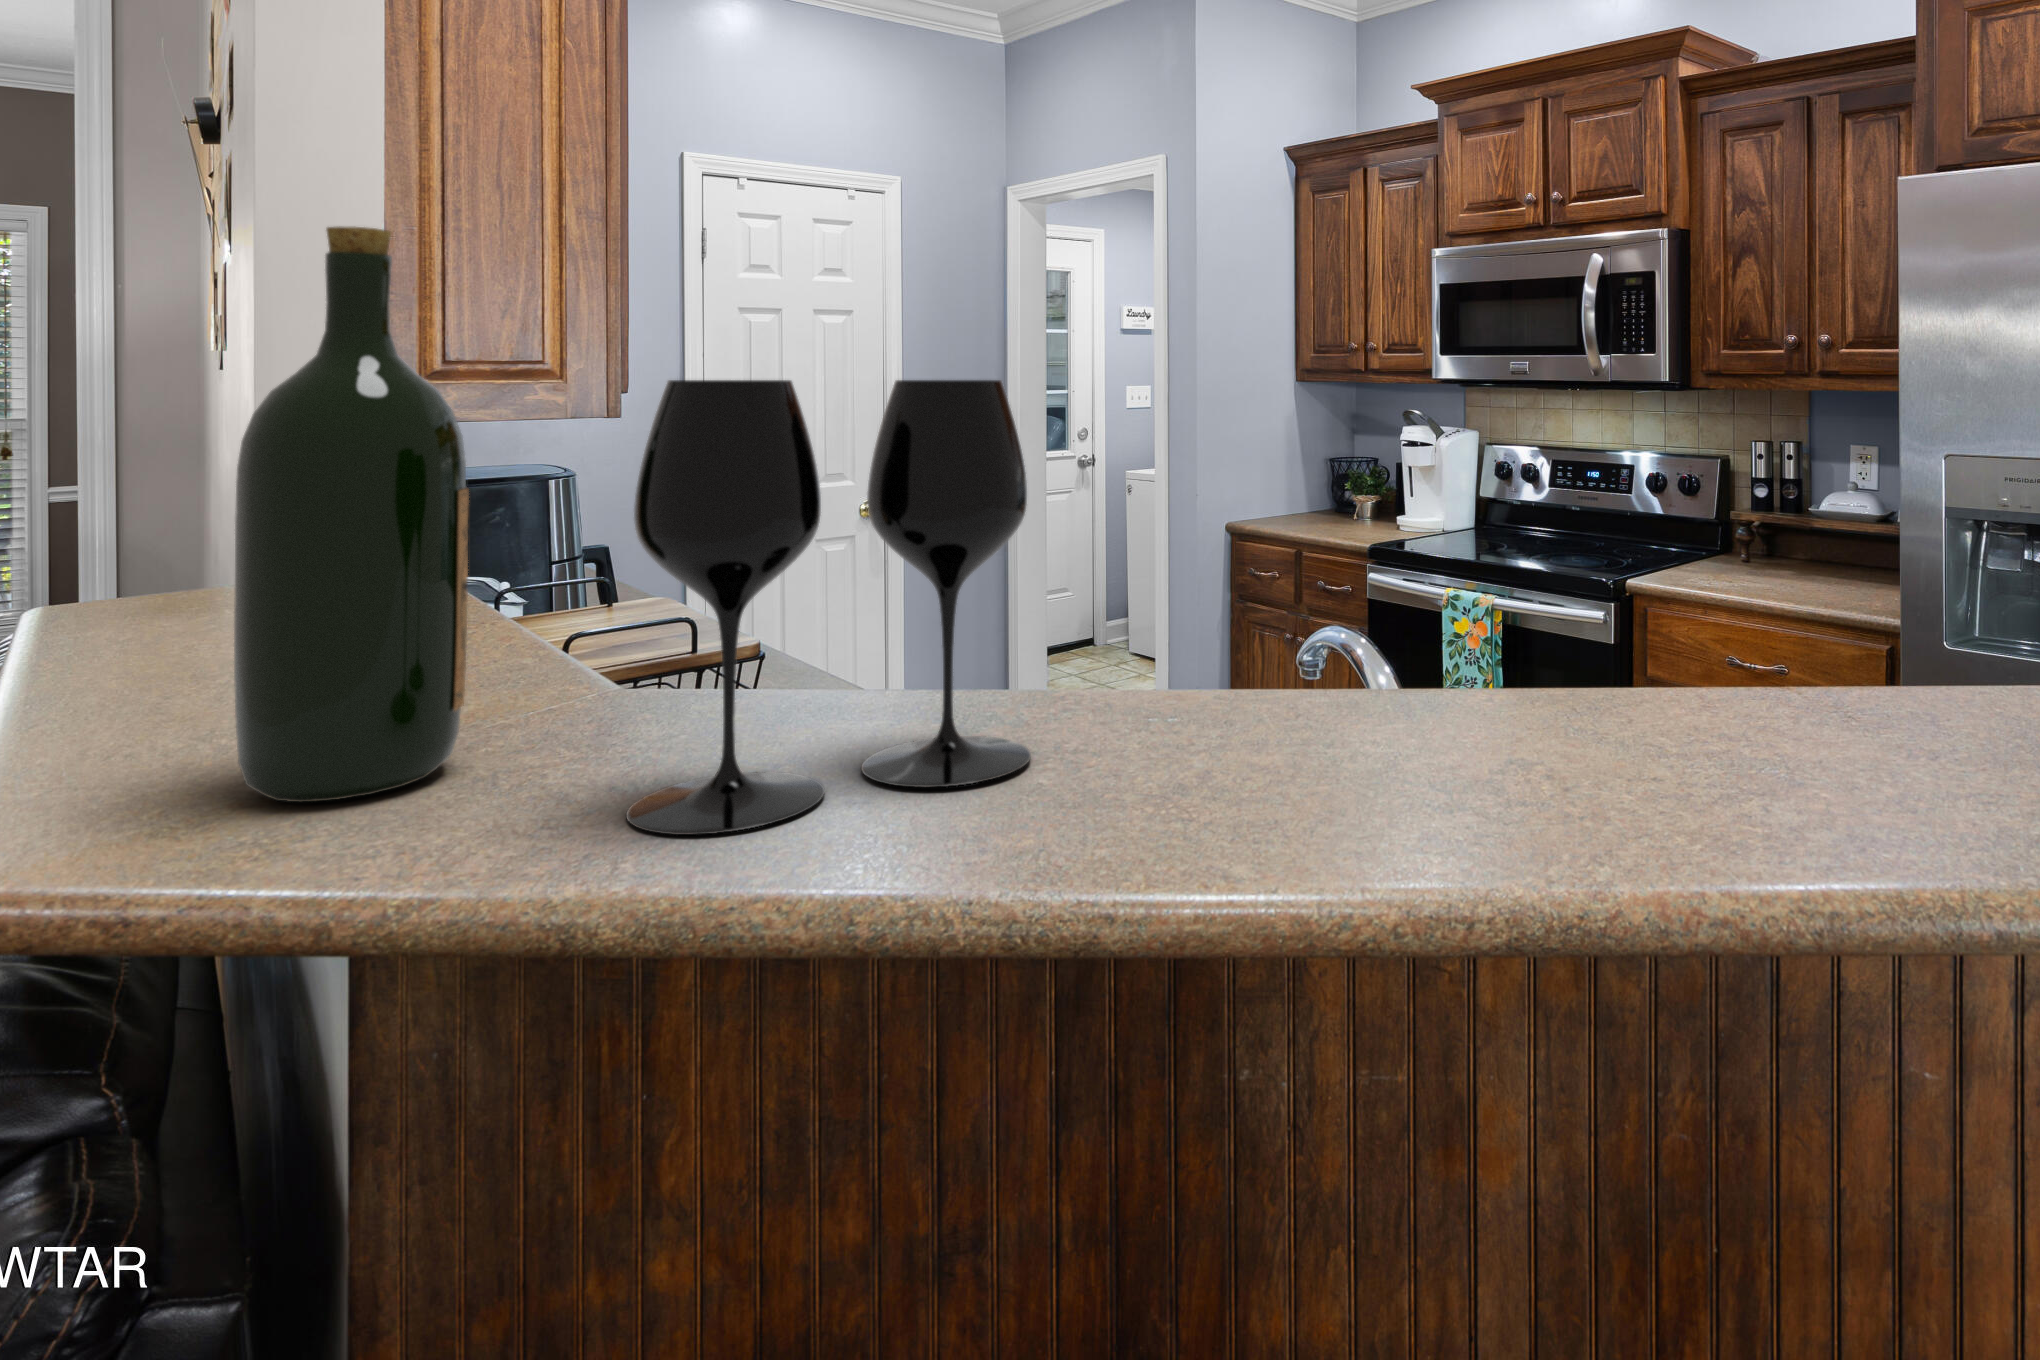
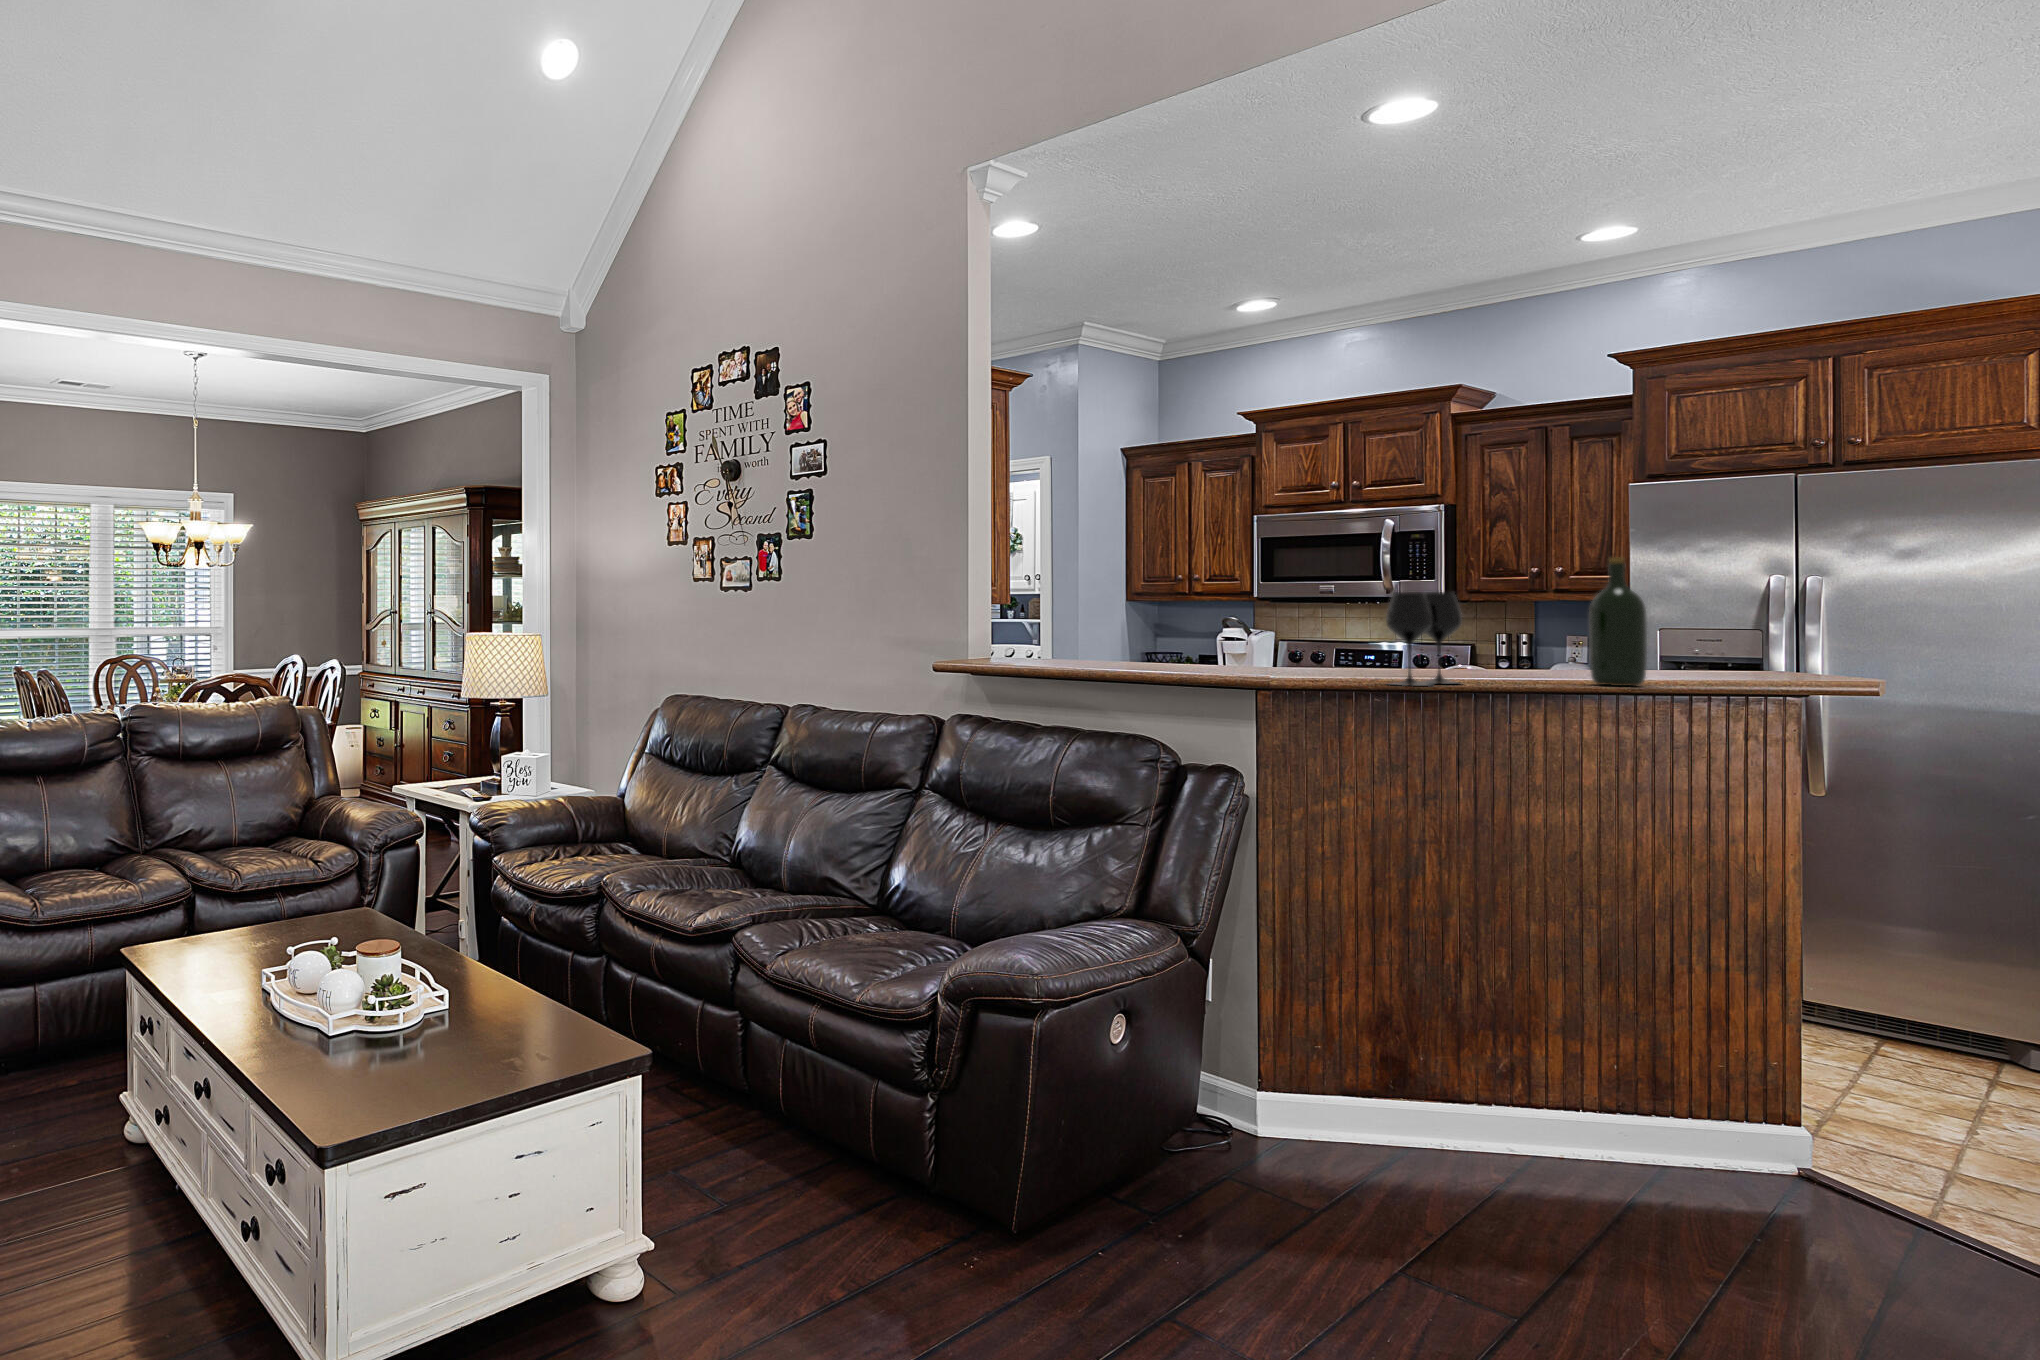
wine bottle: present [234,226,469,802] -> present [1589,557,1647,686]

